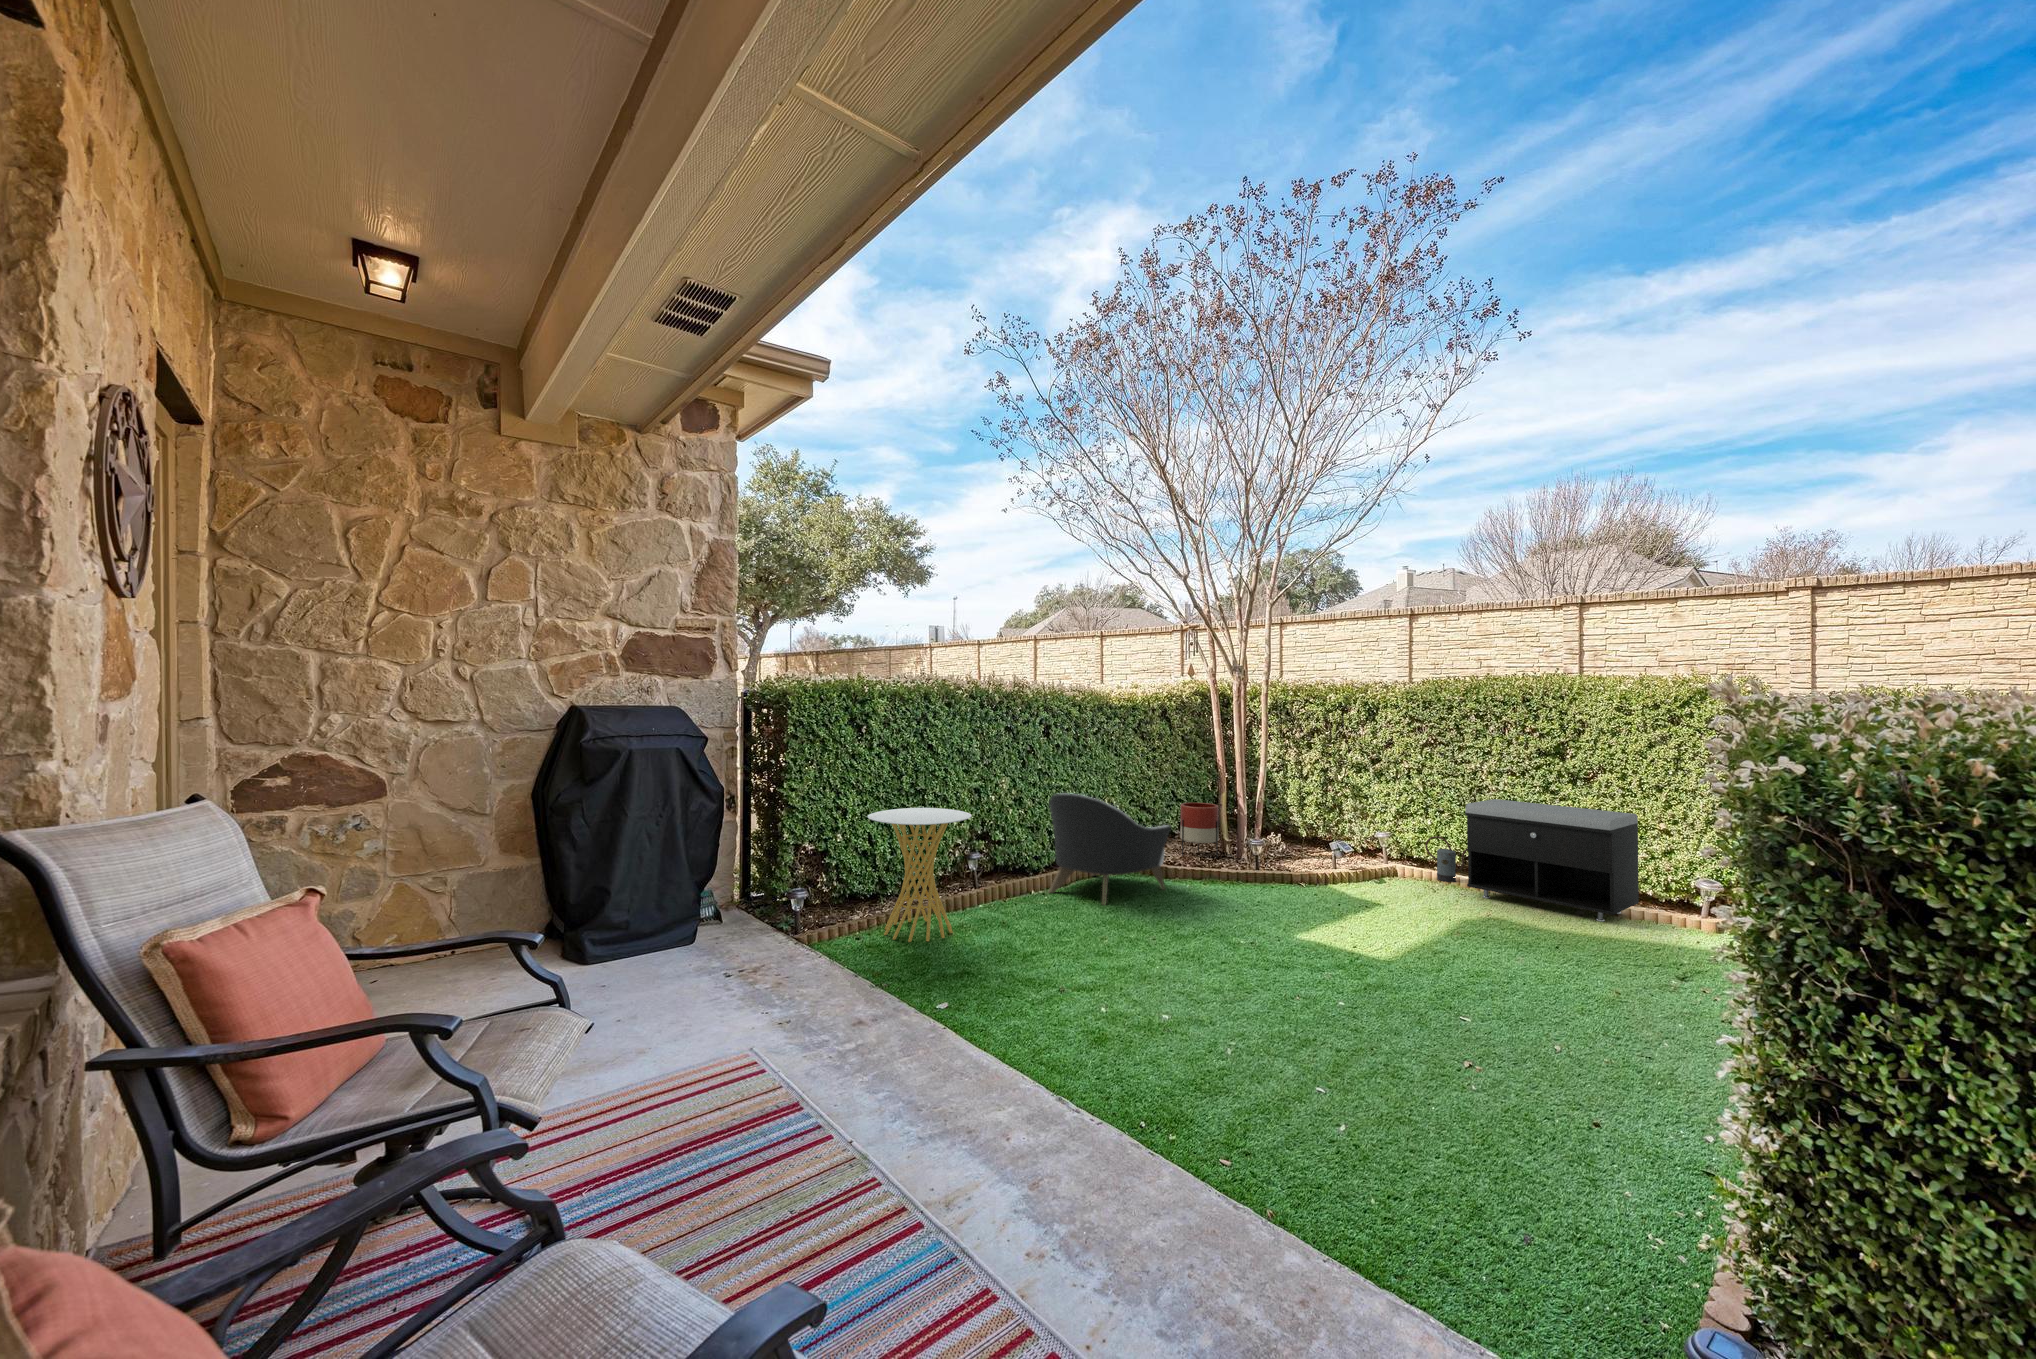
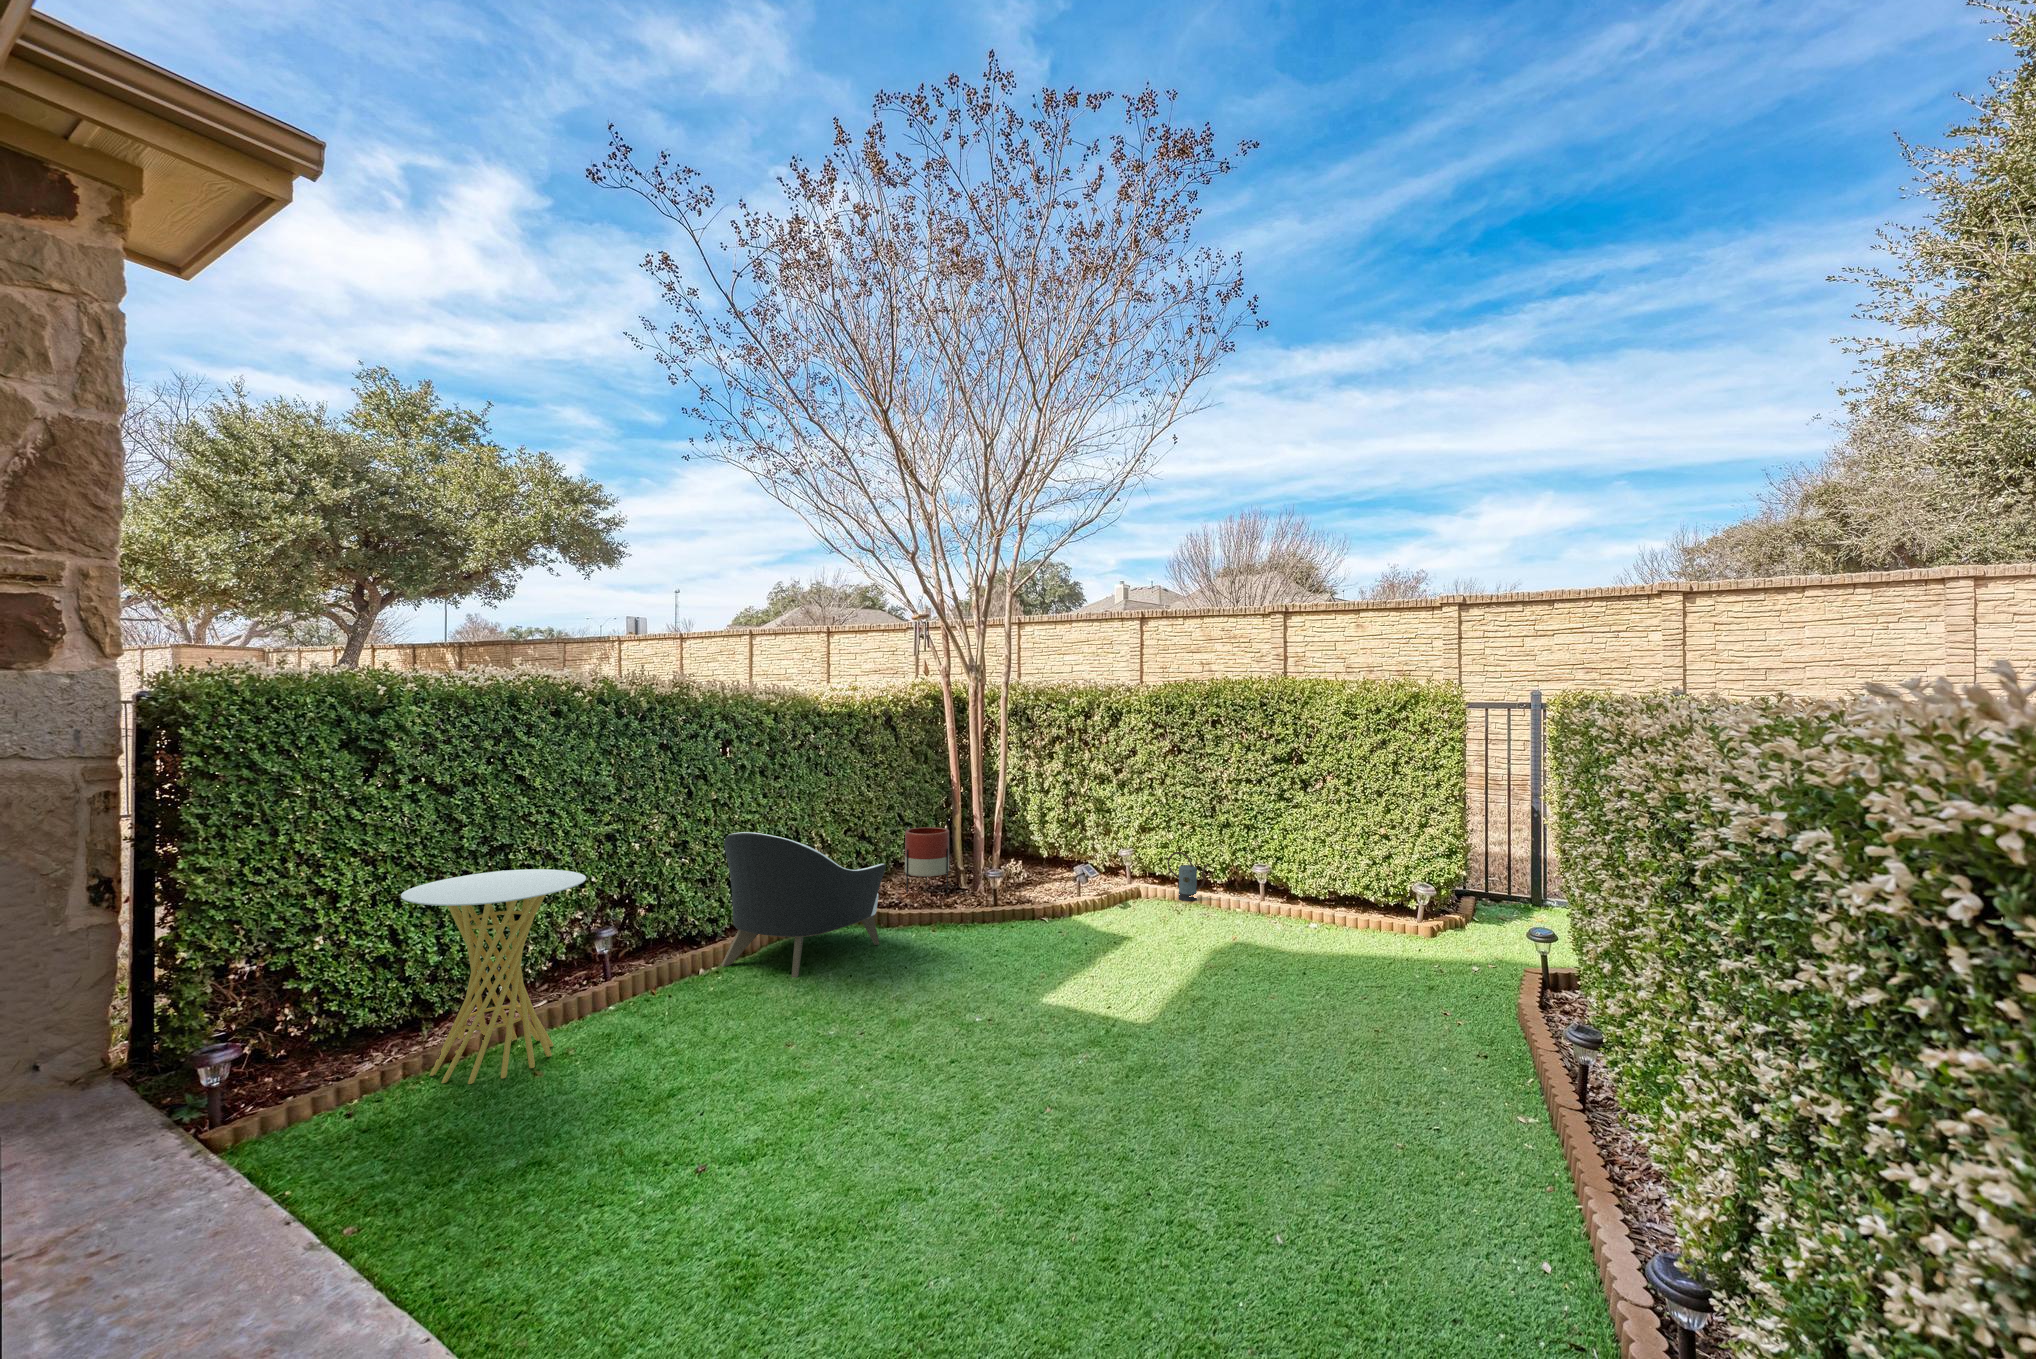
storage bench: present [1465,799,1639,922] -> none [1207,809,1364,936]

